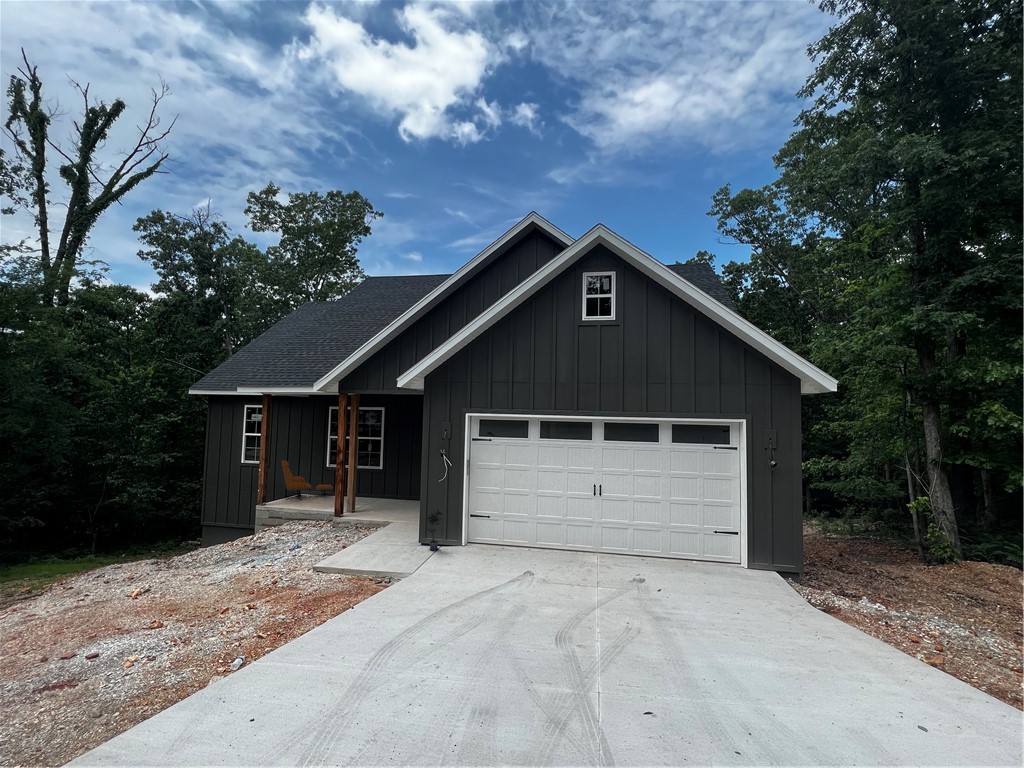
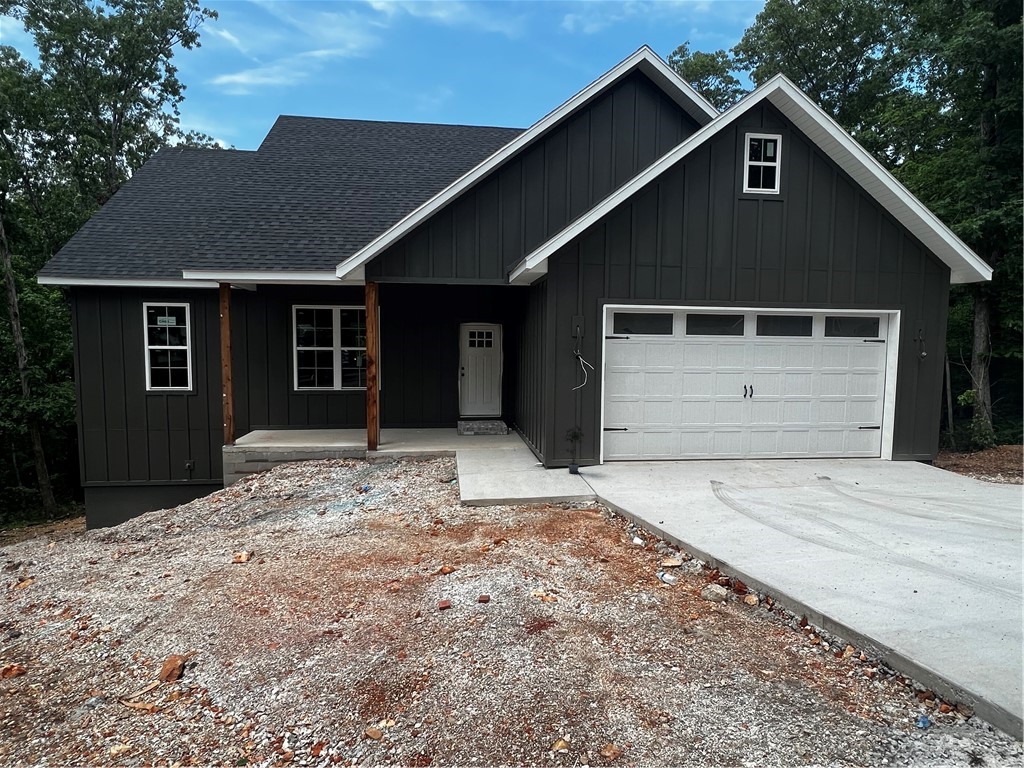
lounge chair: present [282,460,333,500] -> none [237,382,308,438]

